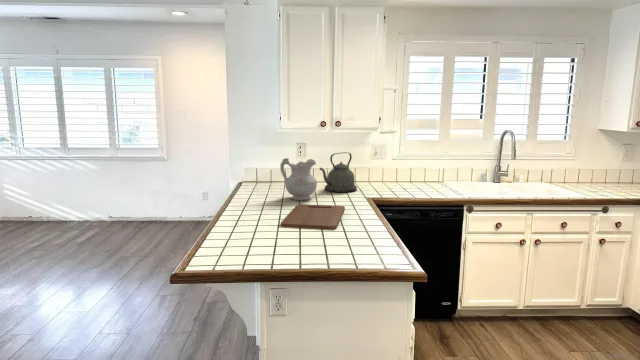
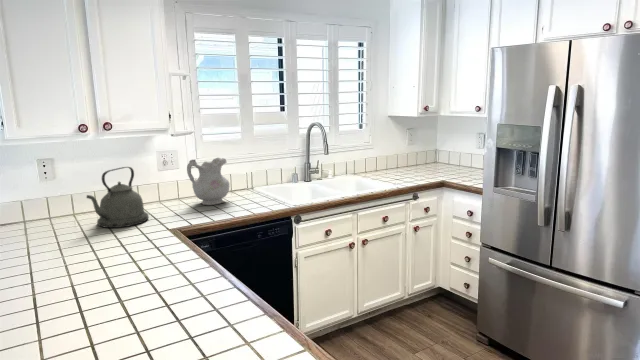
ceramic pitcher: present [280,158,317,200] -> present [187,158,230,205]
cutting board: present [281,204,345,230] -> none [37,253,148,322]

